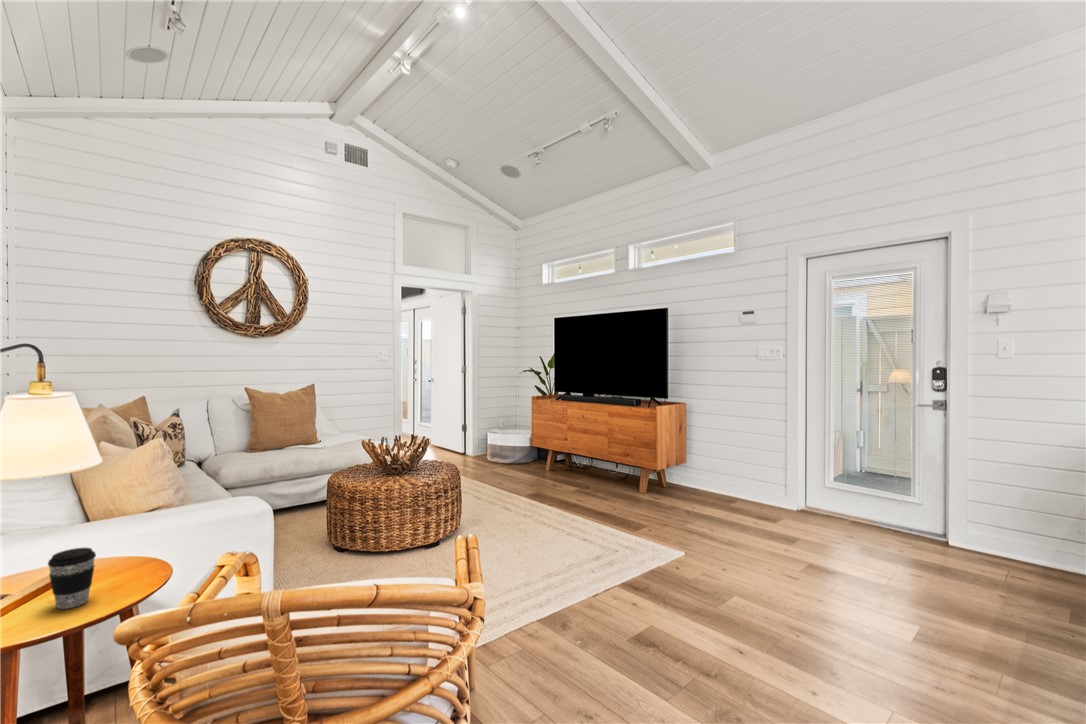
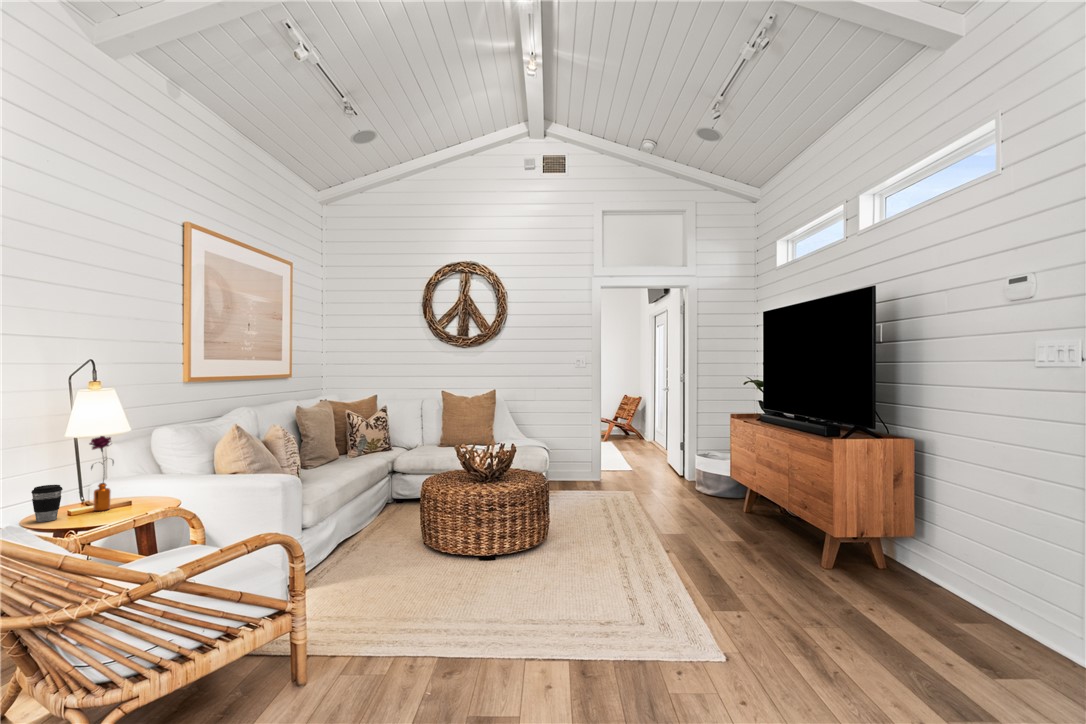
flower: none [92,468,138,578] -> present [89,436,114,511]

